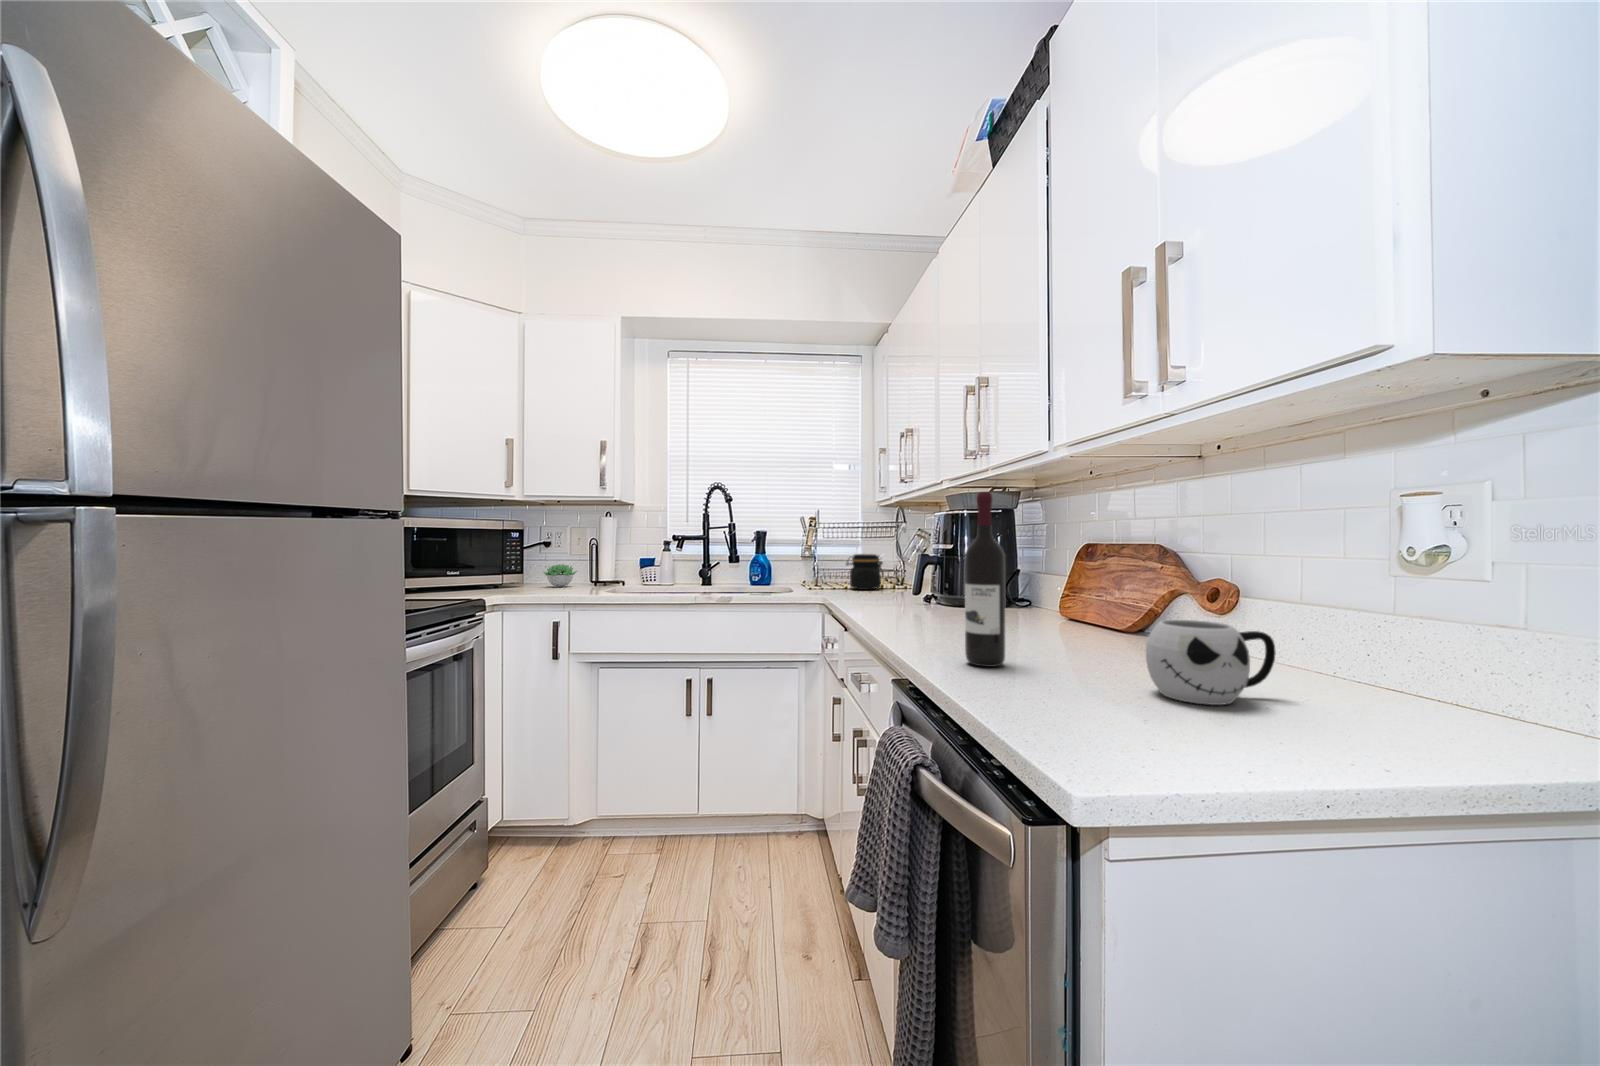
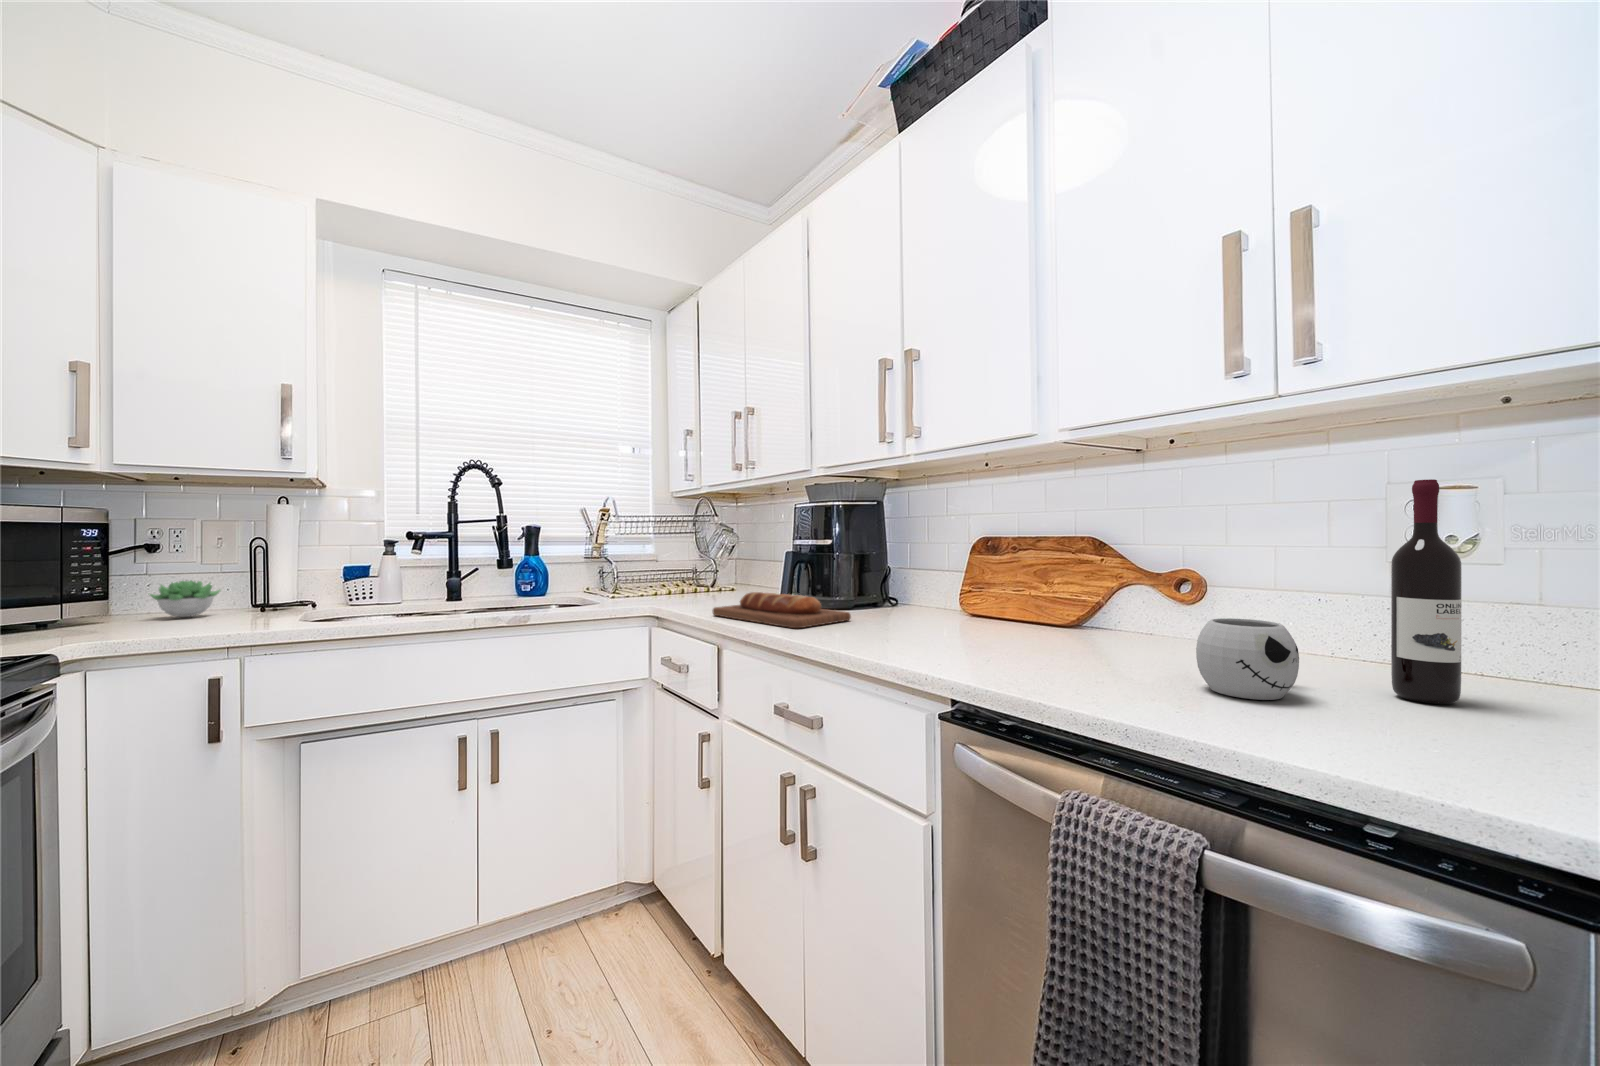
wine bottle: present [965,492,1005,667] -> present [1391,479,1462,704]
jar: present [846,554,884,590] -> none [656,554,702,596]
bread loaf: none [855,586,960,617] -> present [713,592,851,628]

